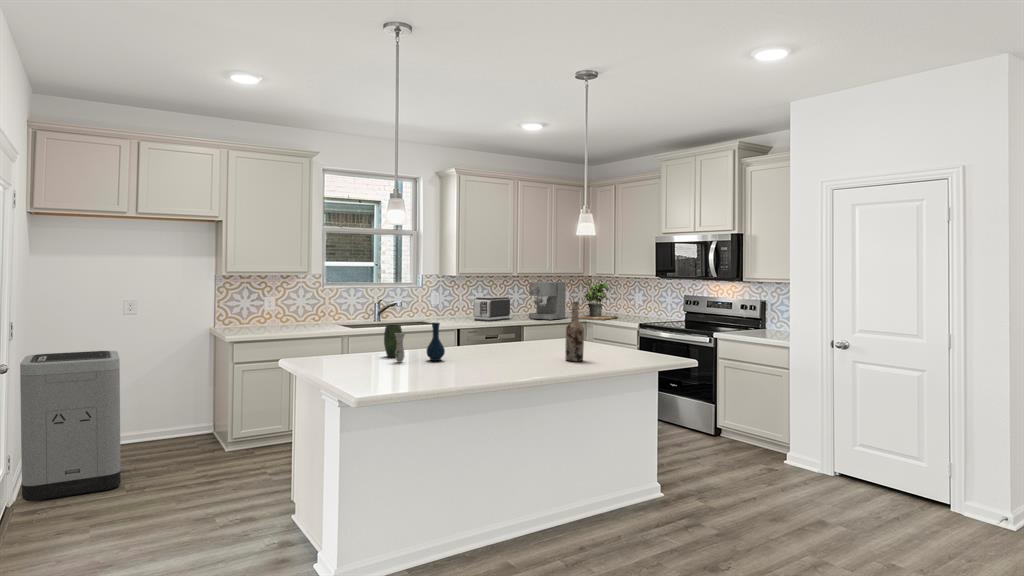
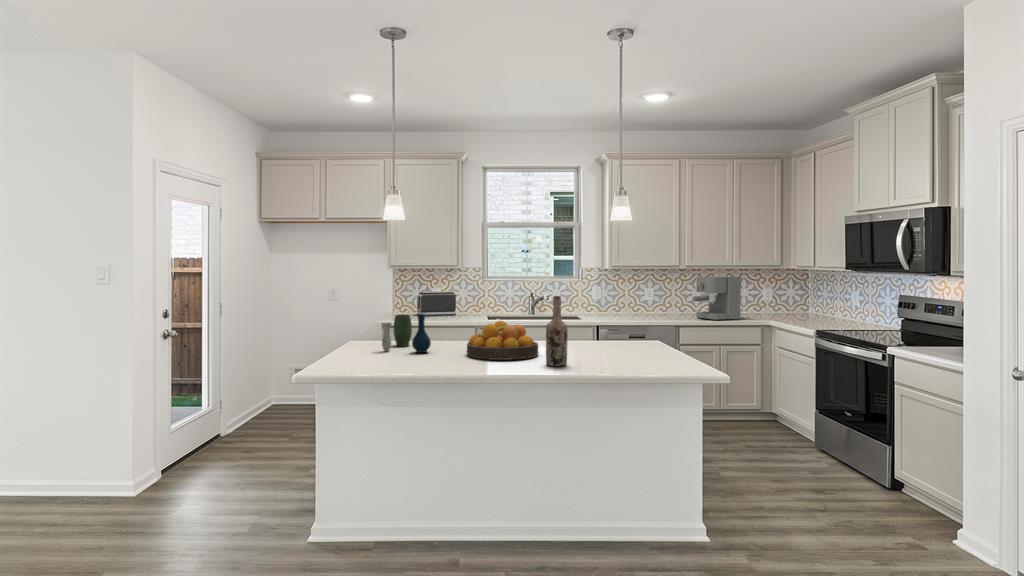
potted plant: present [579,281,618,320] -> none [754,276,814,323]
toaster: present [474,297,510,321] -> present [416,292,456,316]
fruit bowl: none [475,326,540,361] -> present [467,321,538,360]
trash can: present [20,351,121,501] -> none [214,327,295,434]

